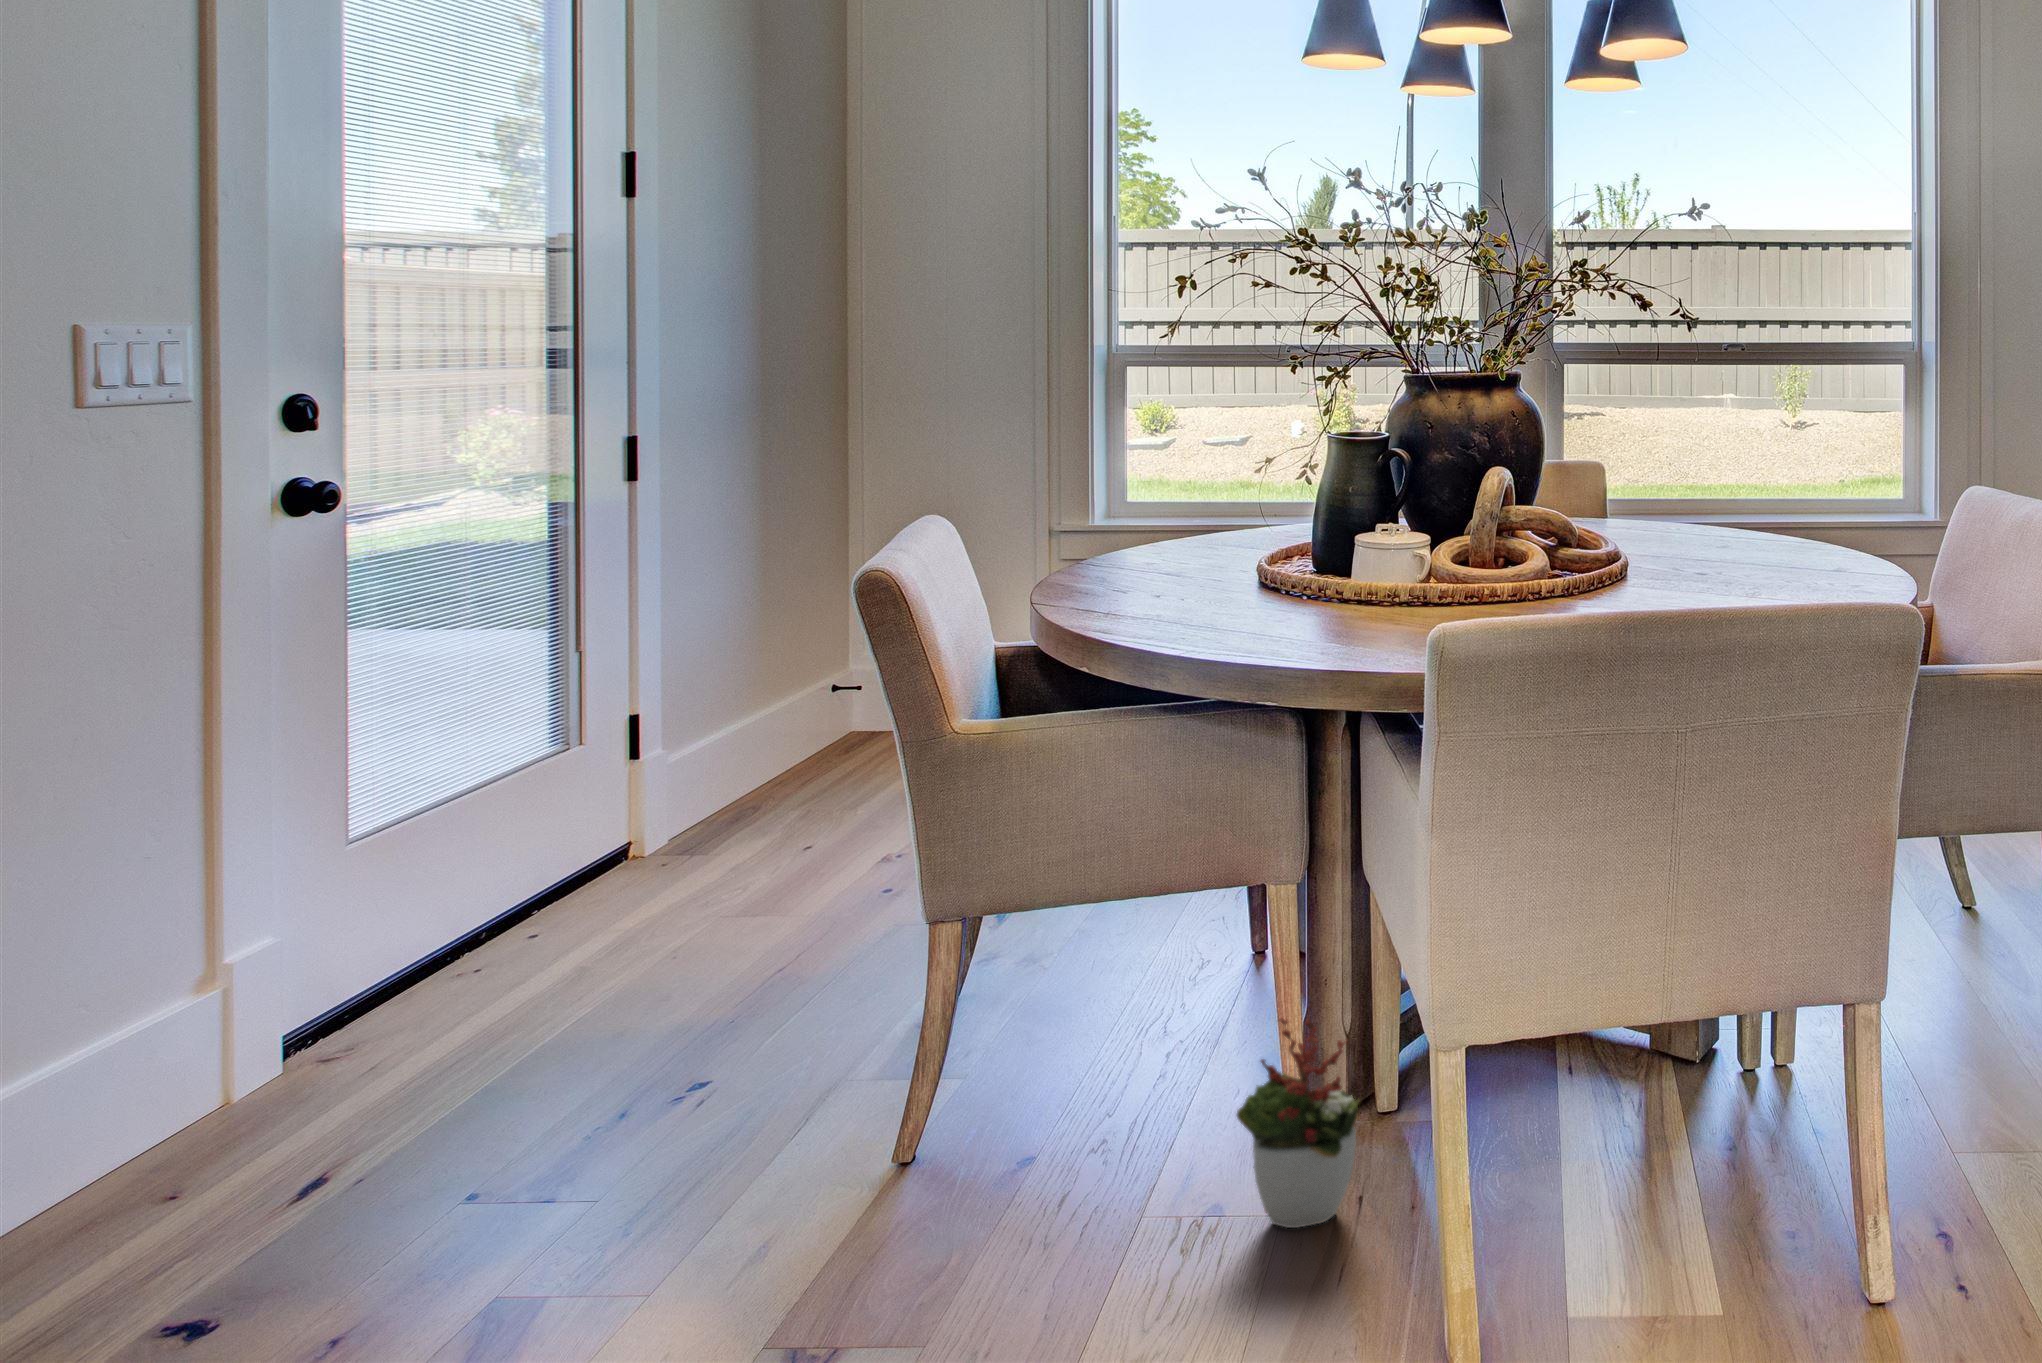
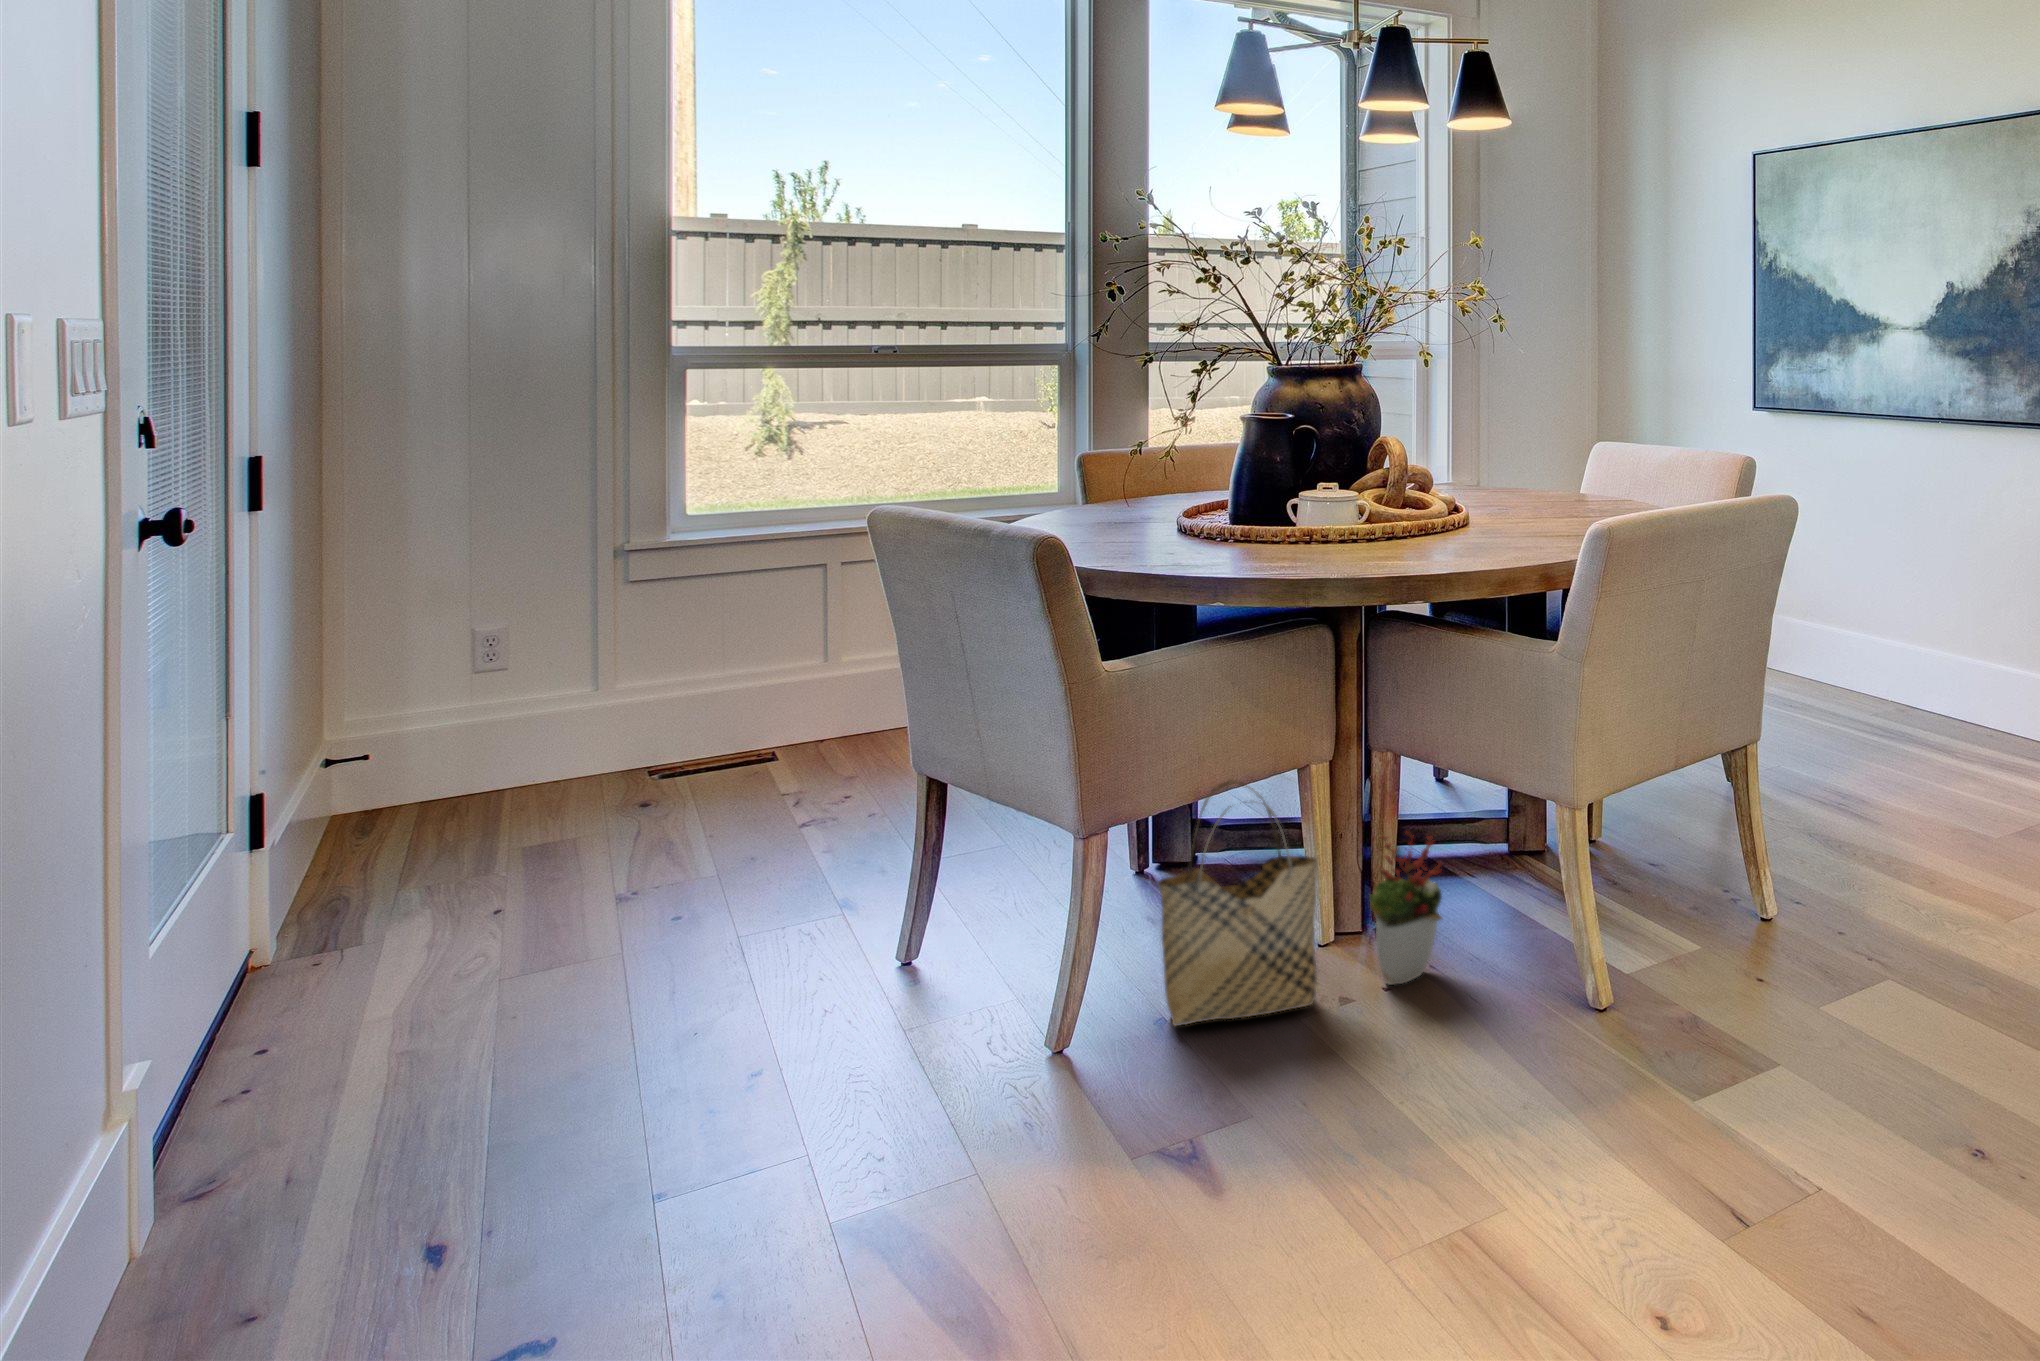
woven basket: none [988,902,1192,1225] -> present [1158,781,1317,1026]

